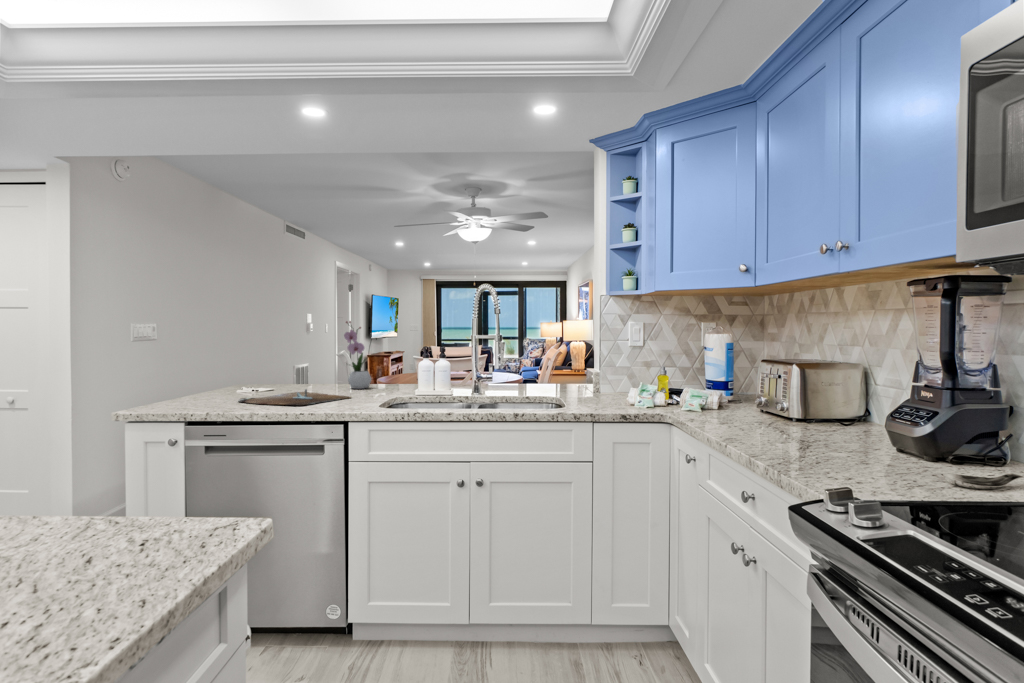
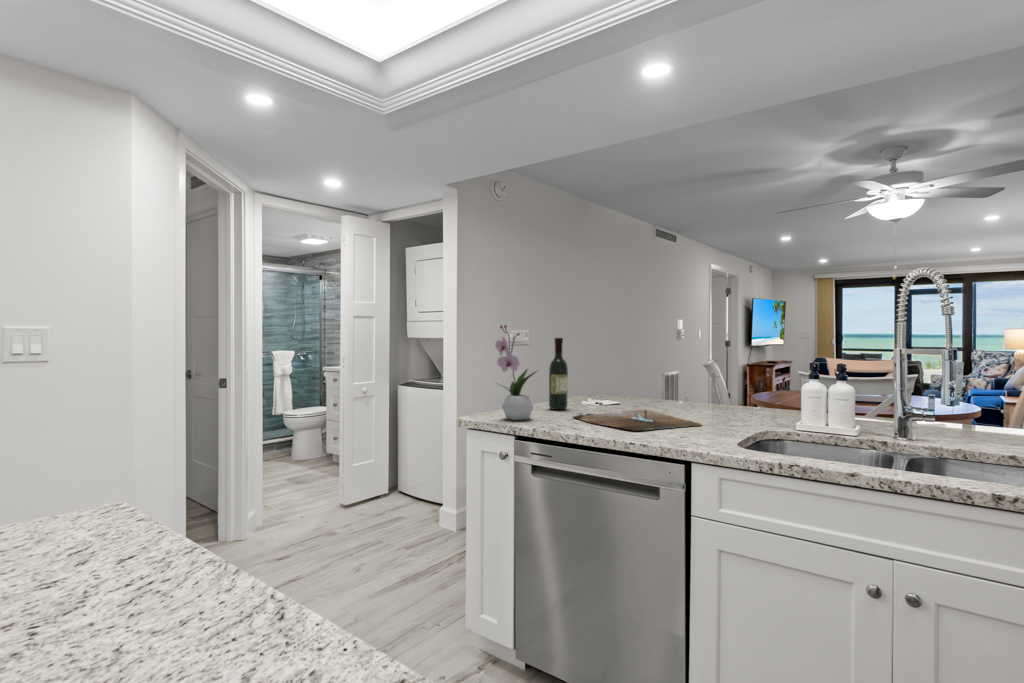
flower arrangement: present [344,321,372,389] -> present [495,325,537,420]
wine bottle: none [207,331,227,398] -> present [549,338,568,410]

